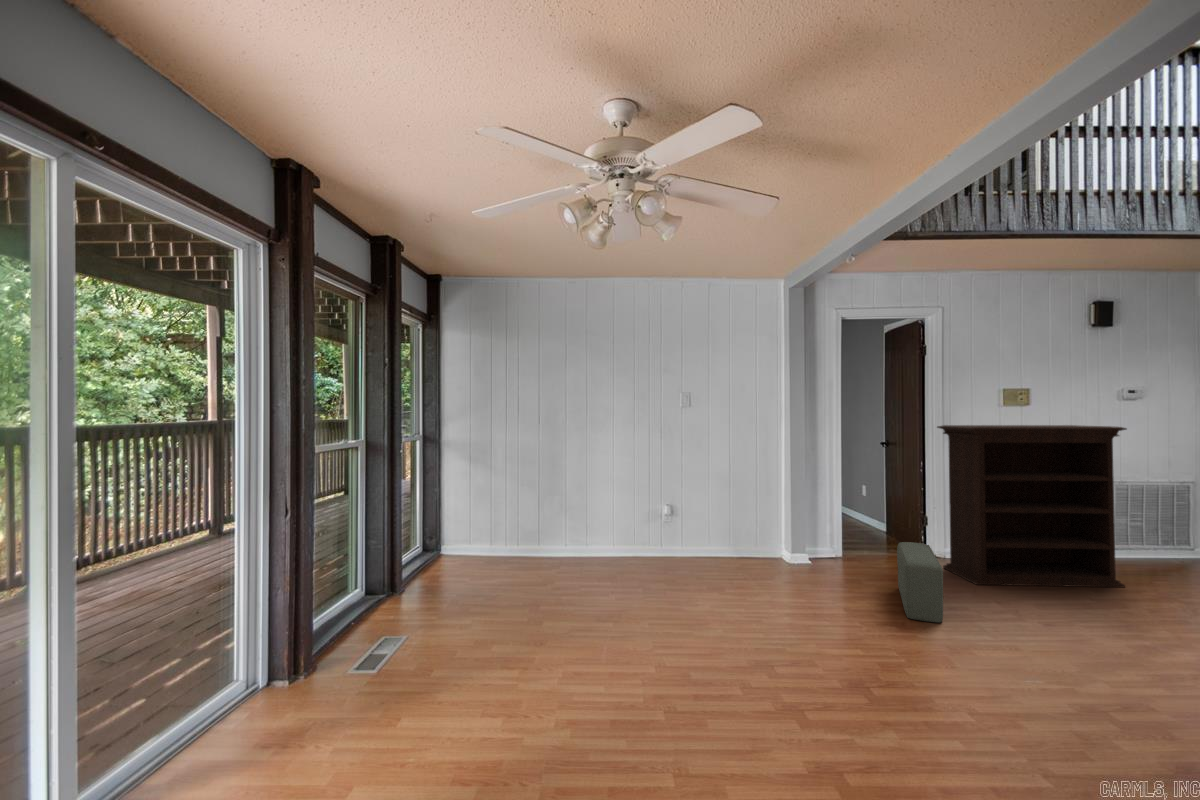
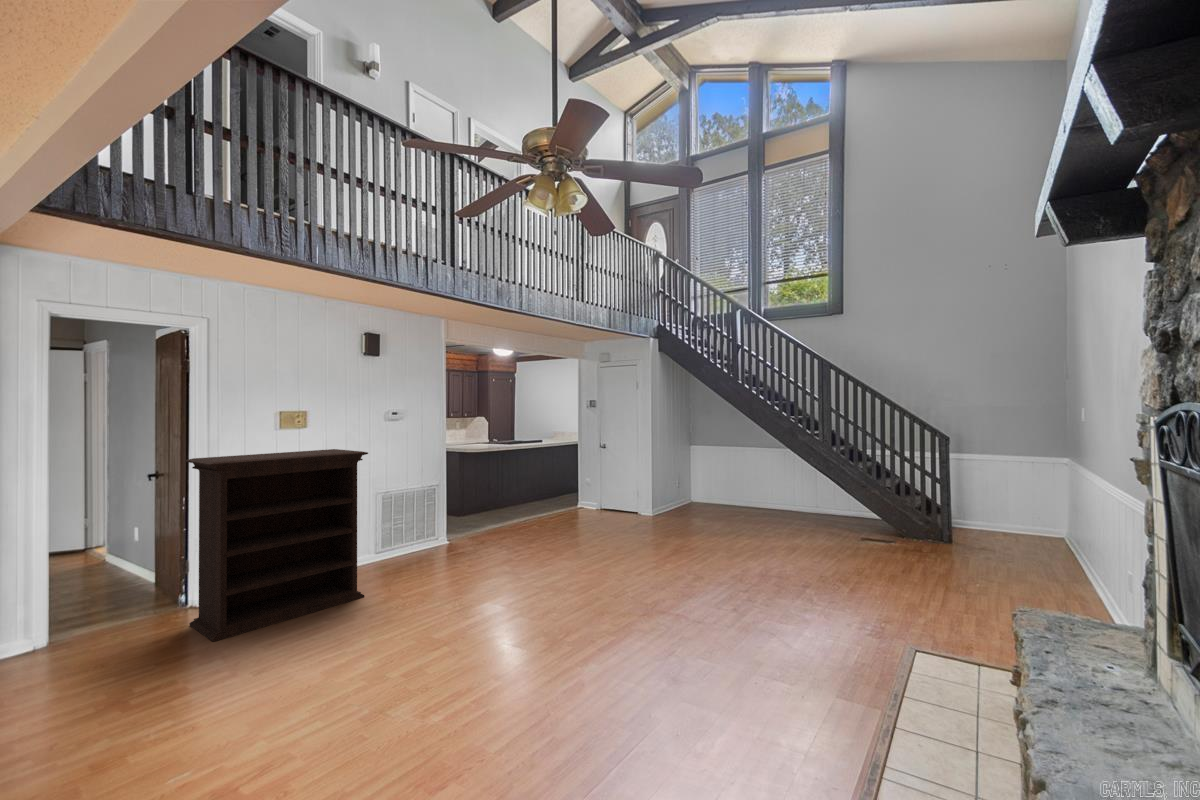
pouf: present [897,542,943,623] -> none [53,619,137,747]

